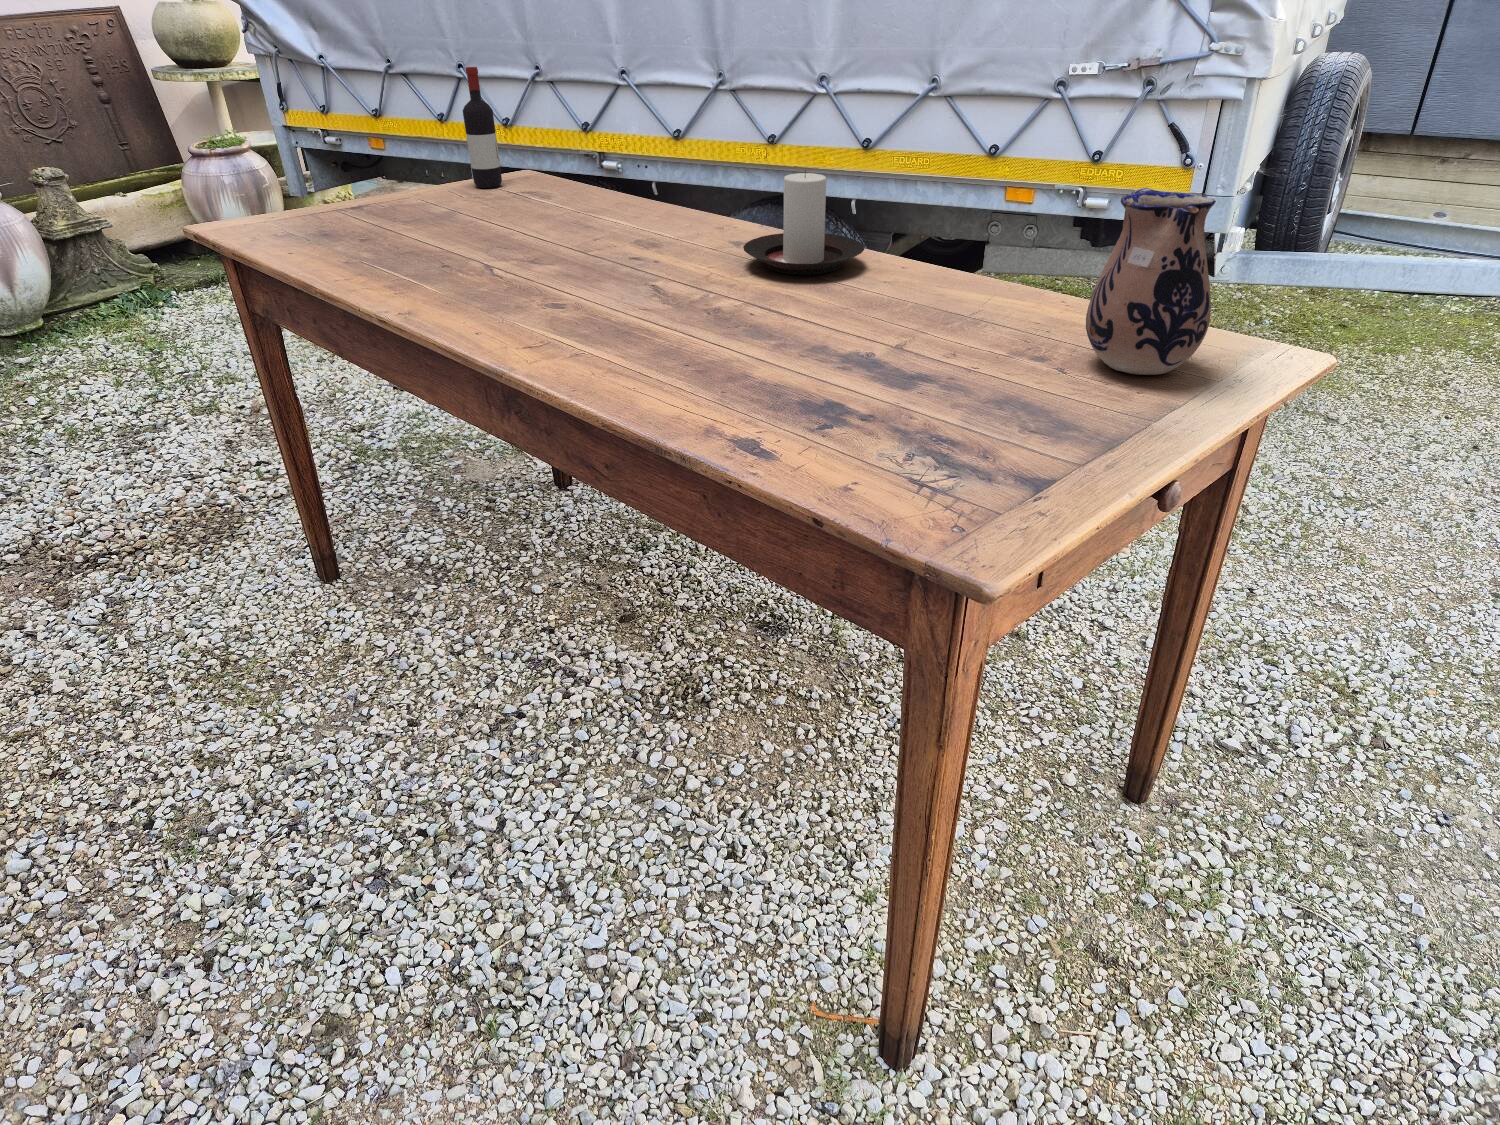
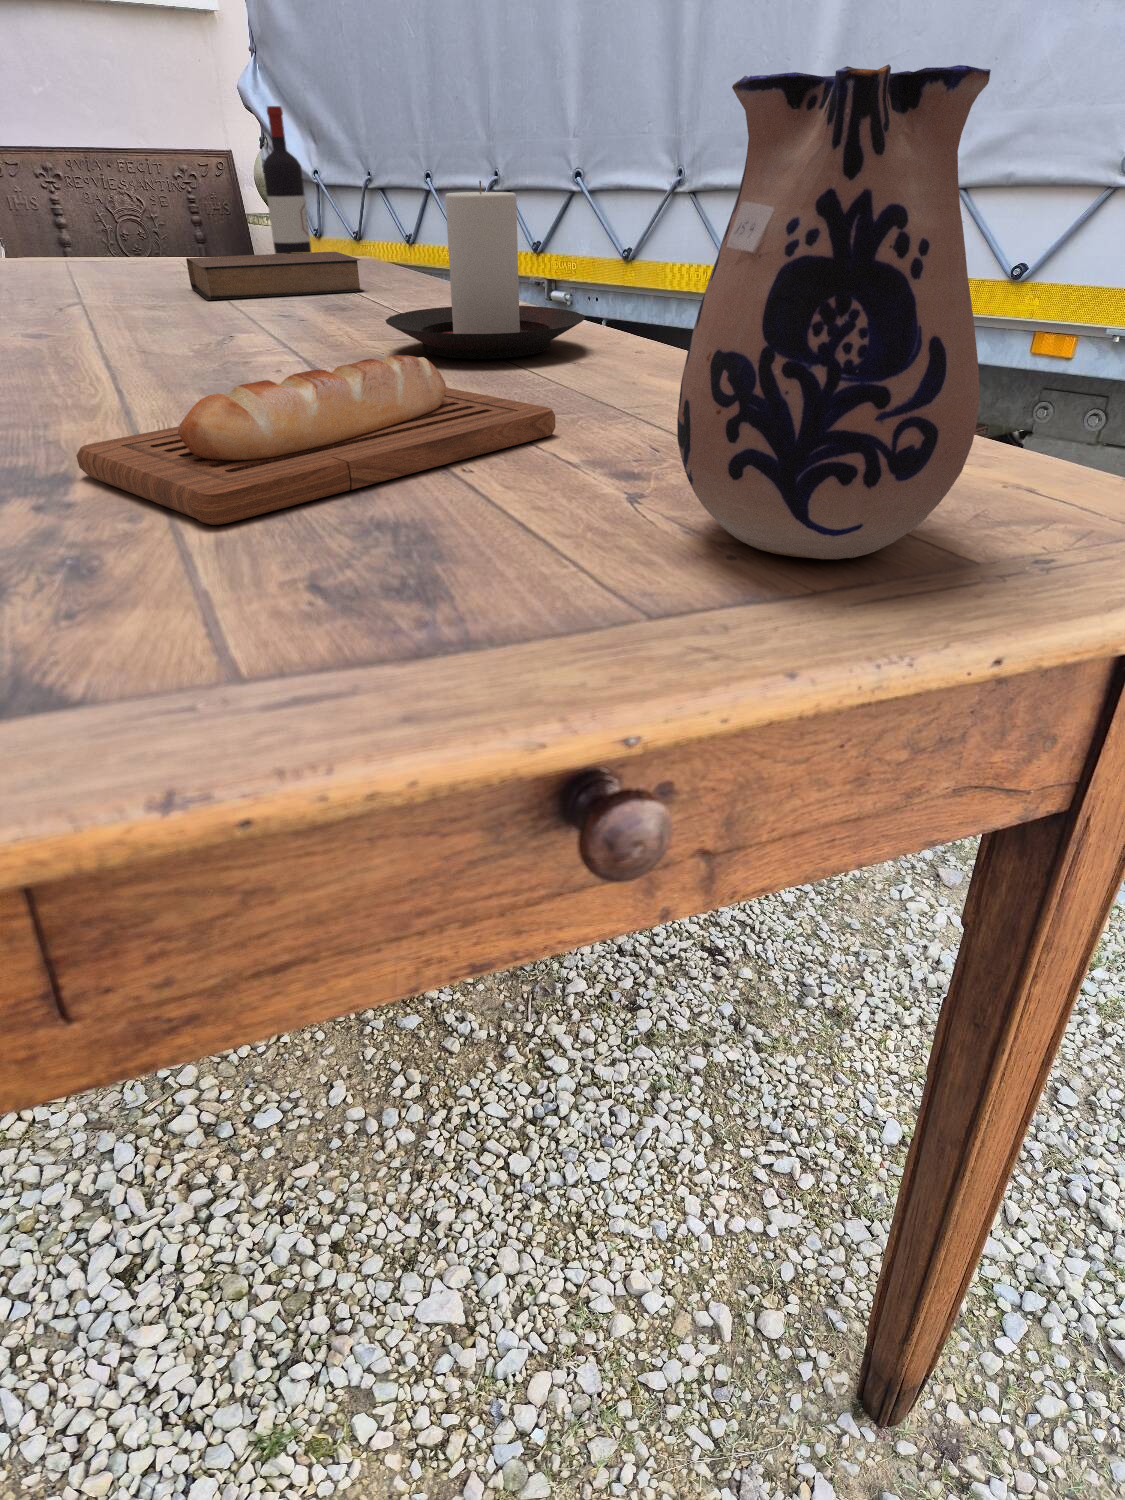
book: none [464,180,606,232] -> present [186,252,364,300]
bread loaf: none [780,293,953,395] -> present [76,355,556,525]

